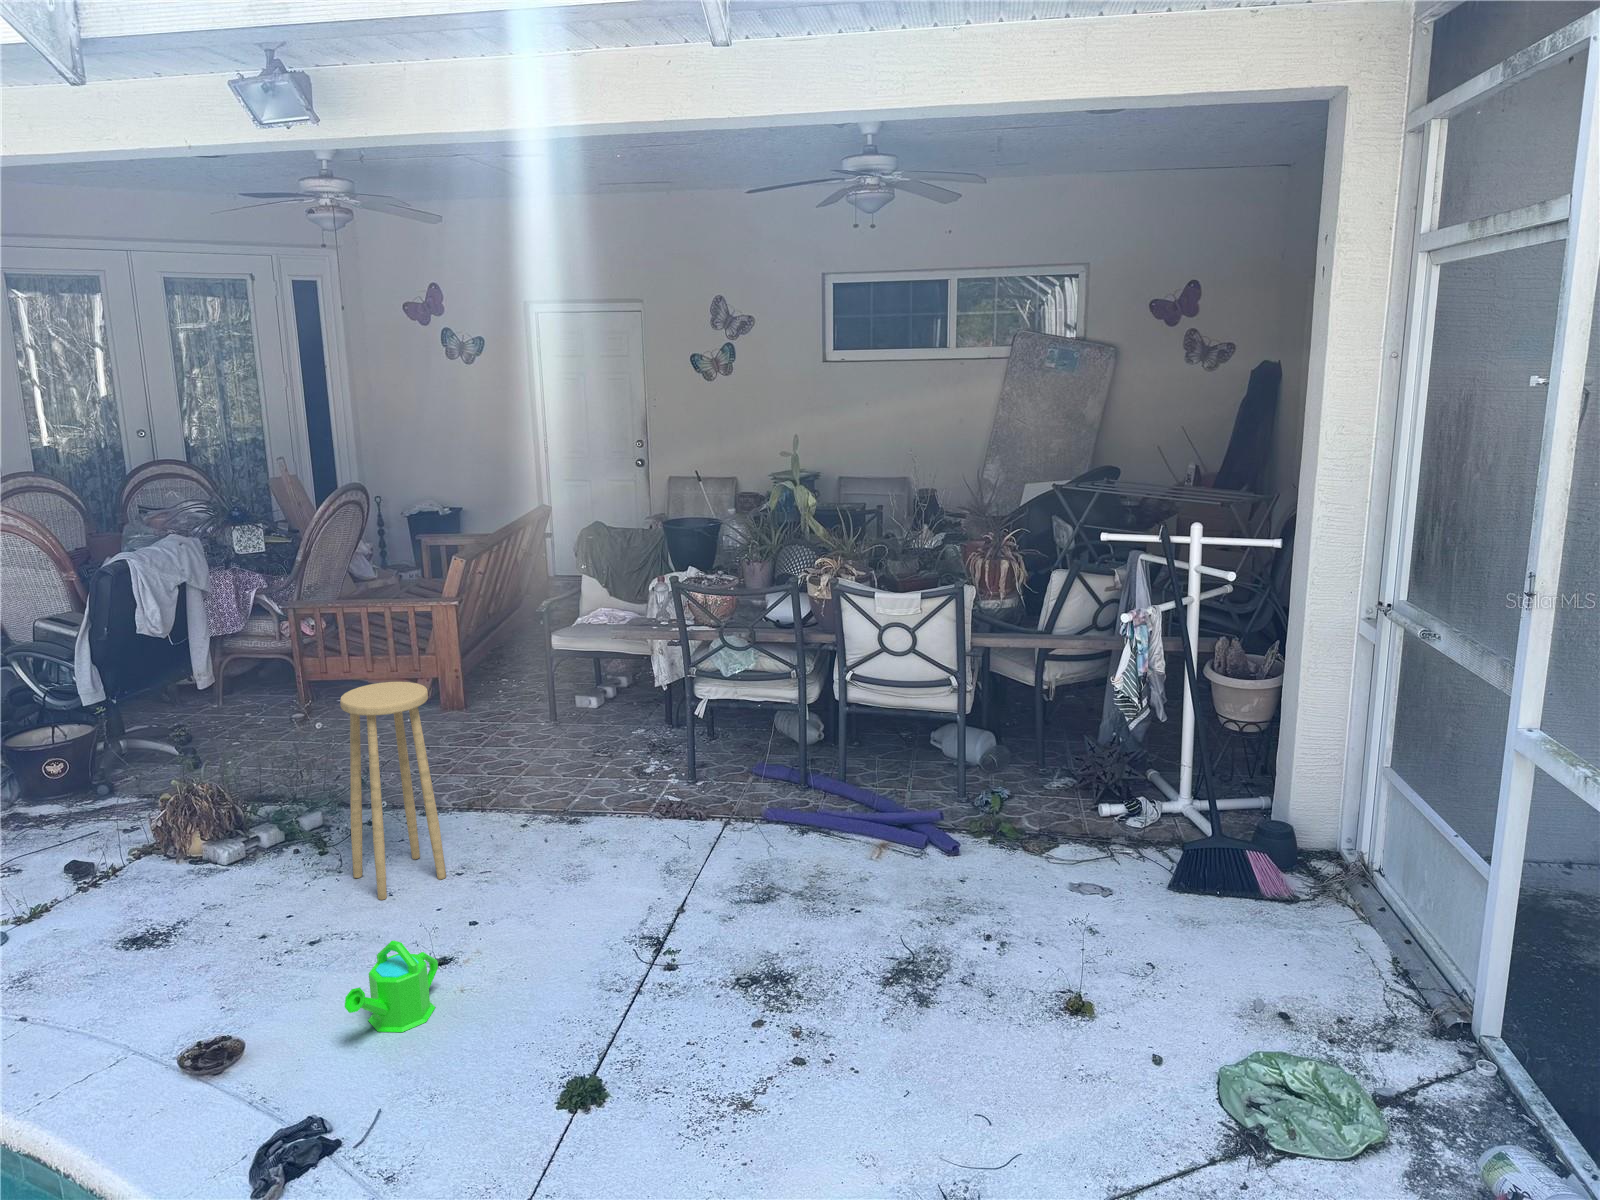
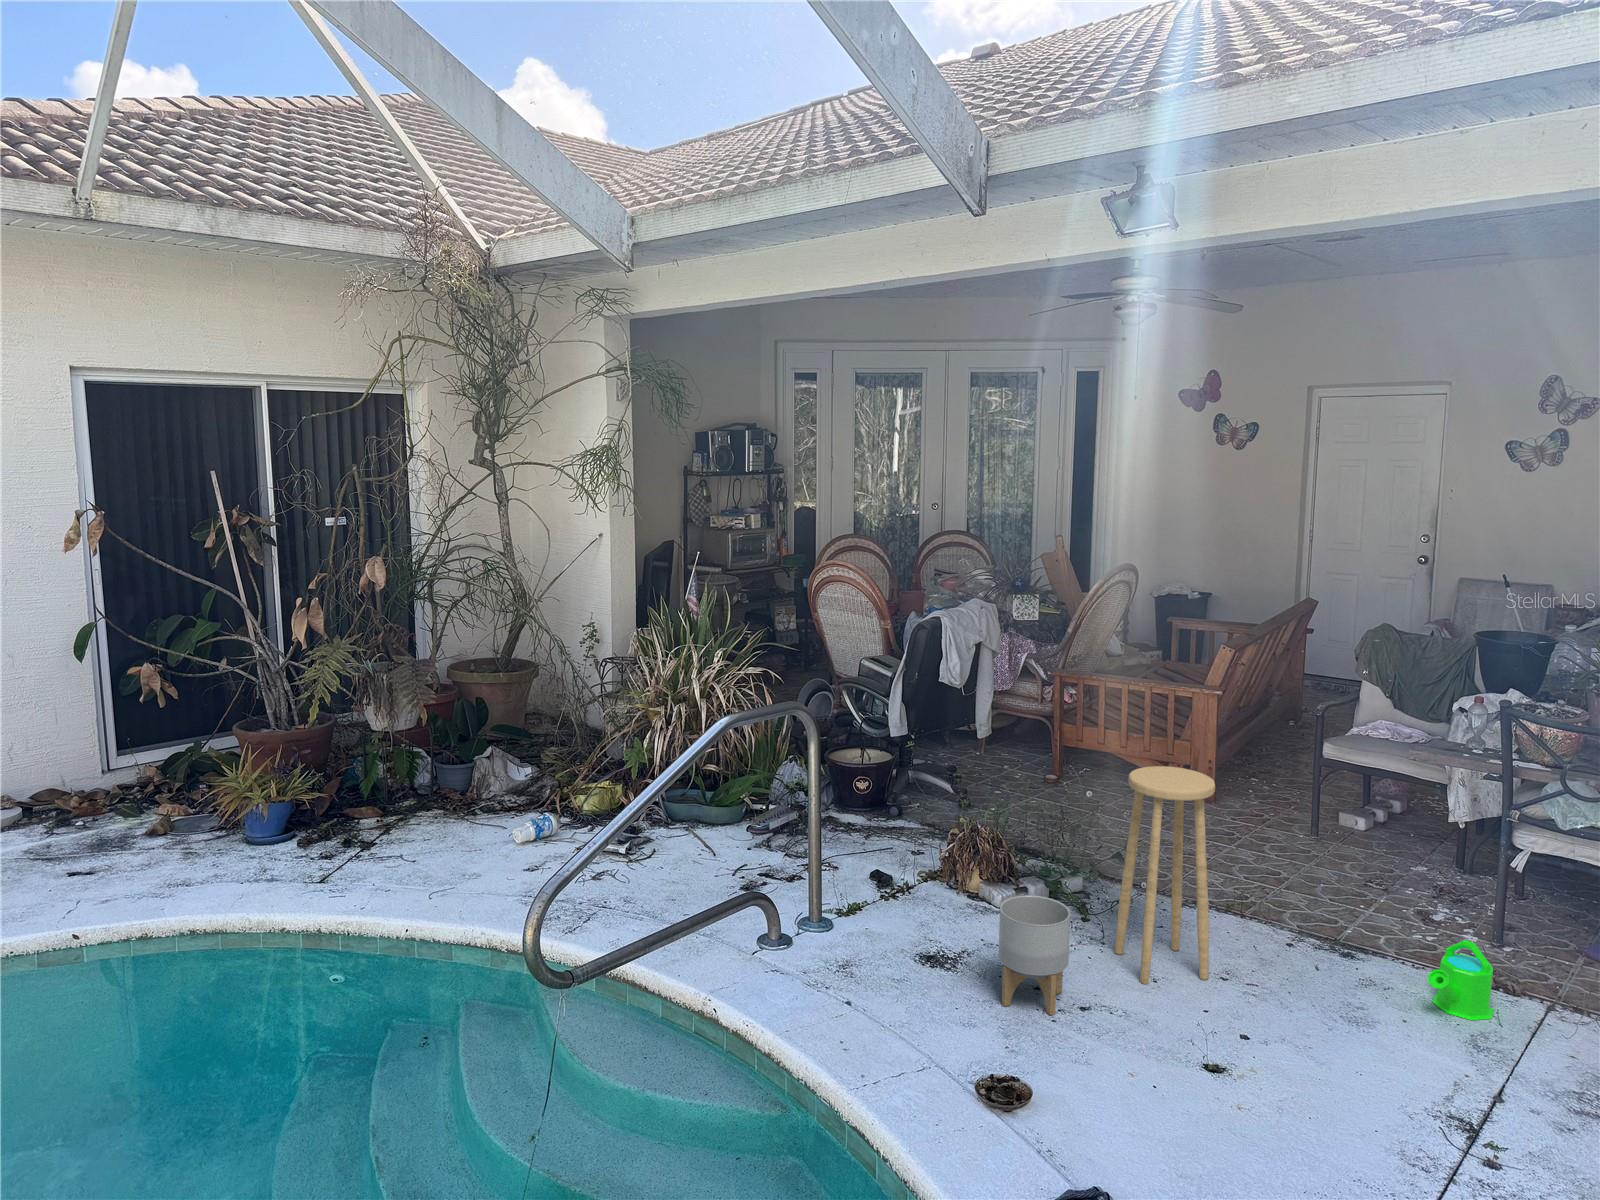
planter: none [205,842,293,967] -> present [999,895,1070,1015]
watering can: present [345,941,438,1032] -> present [1428,940,1494,1020]

